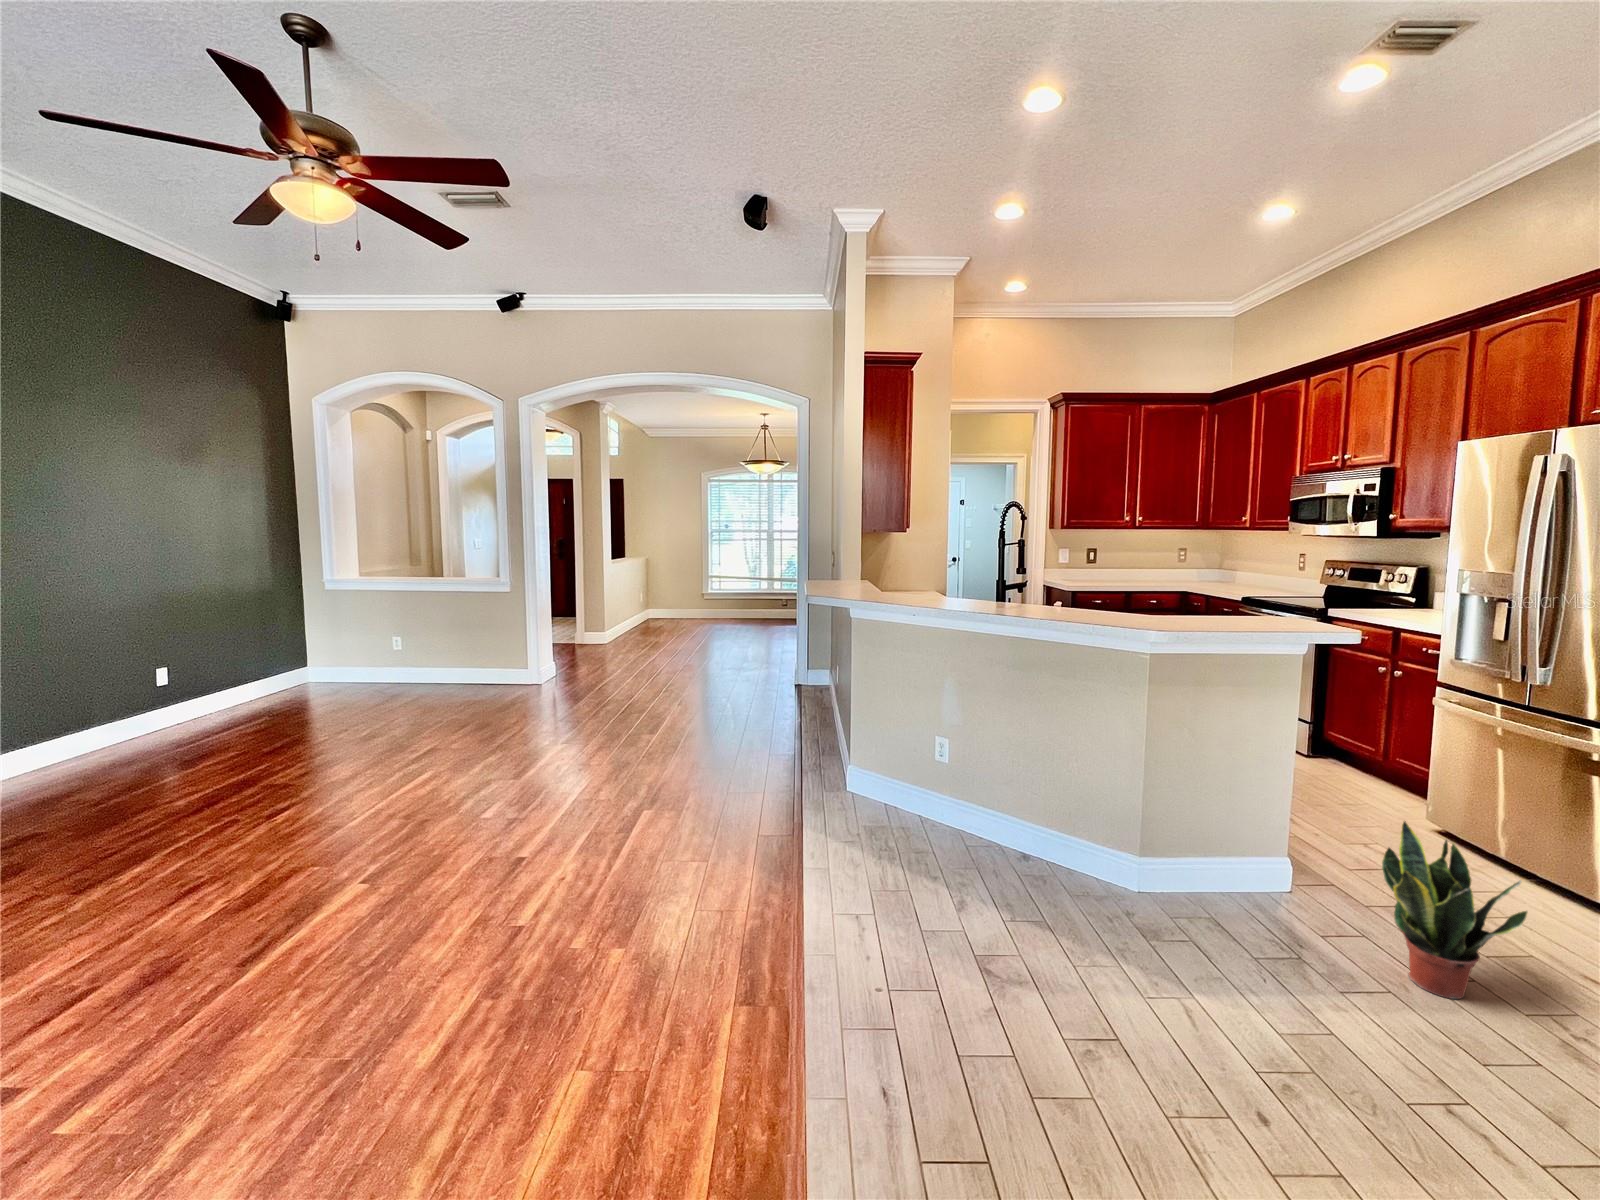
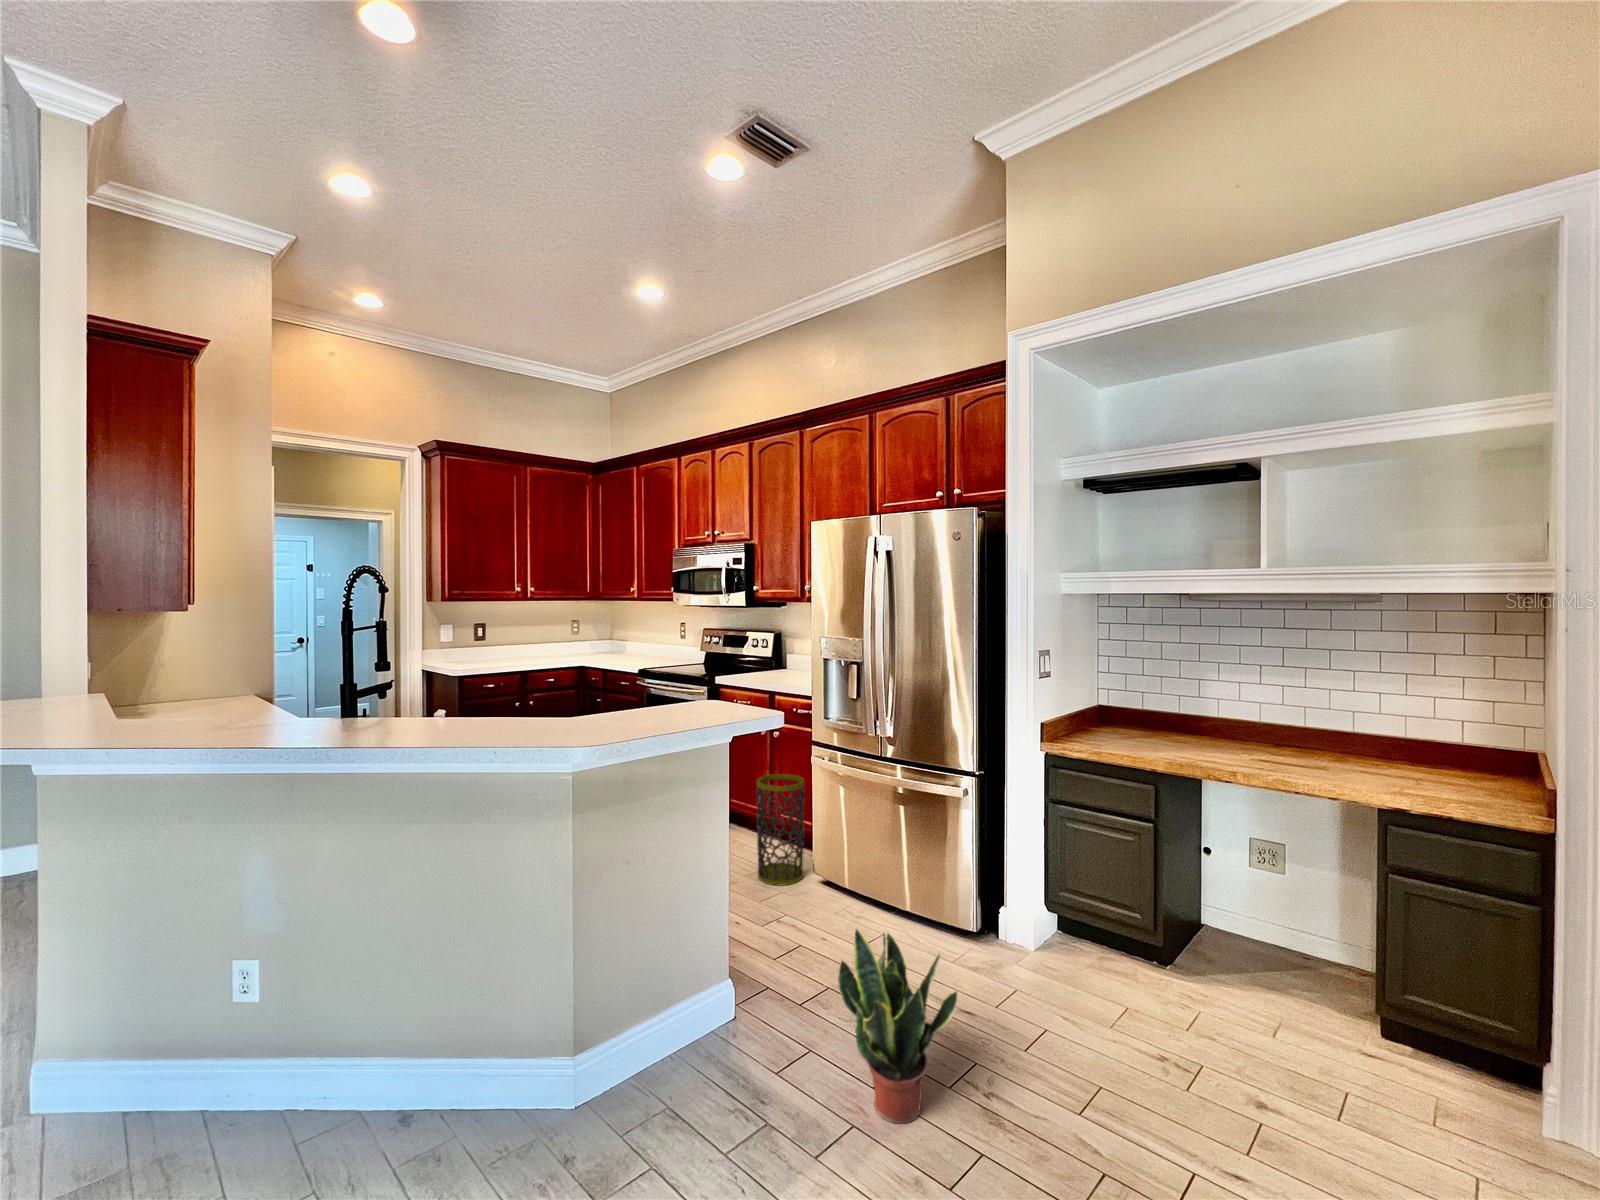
trash can: none [1347,709,1421,820] -> present [757,774,804,886]

